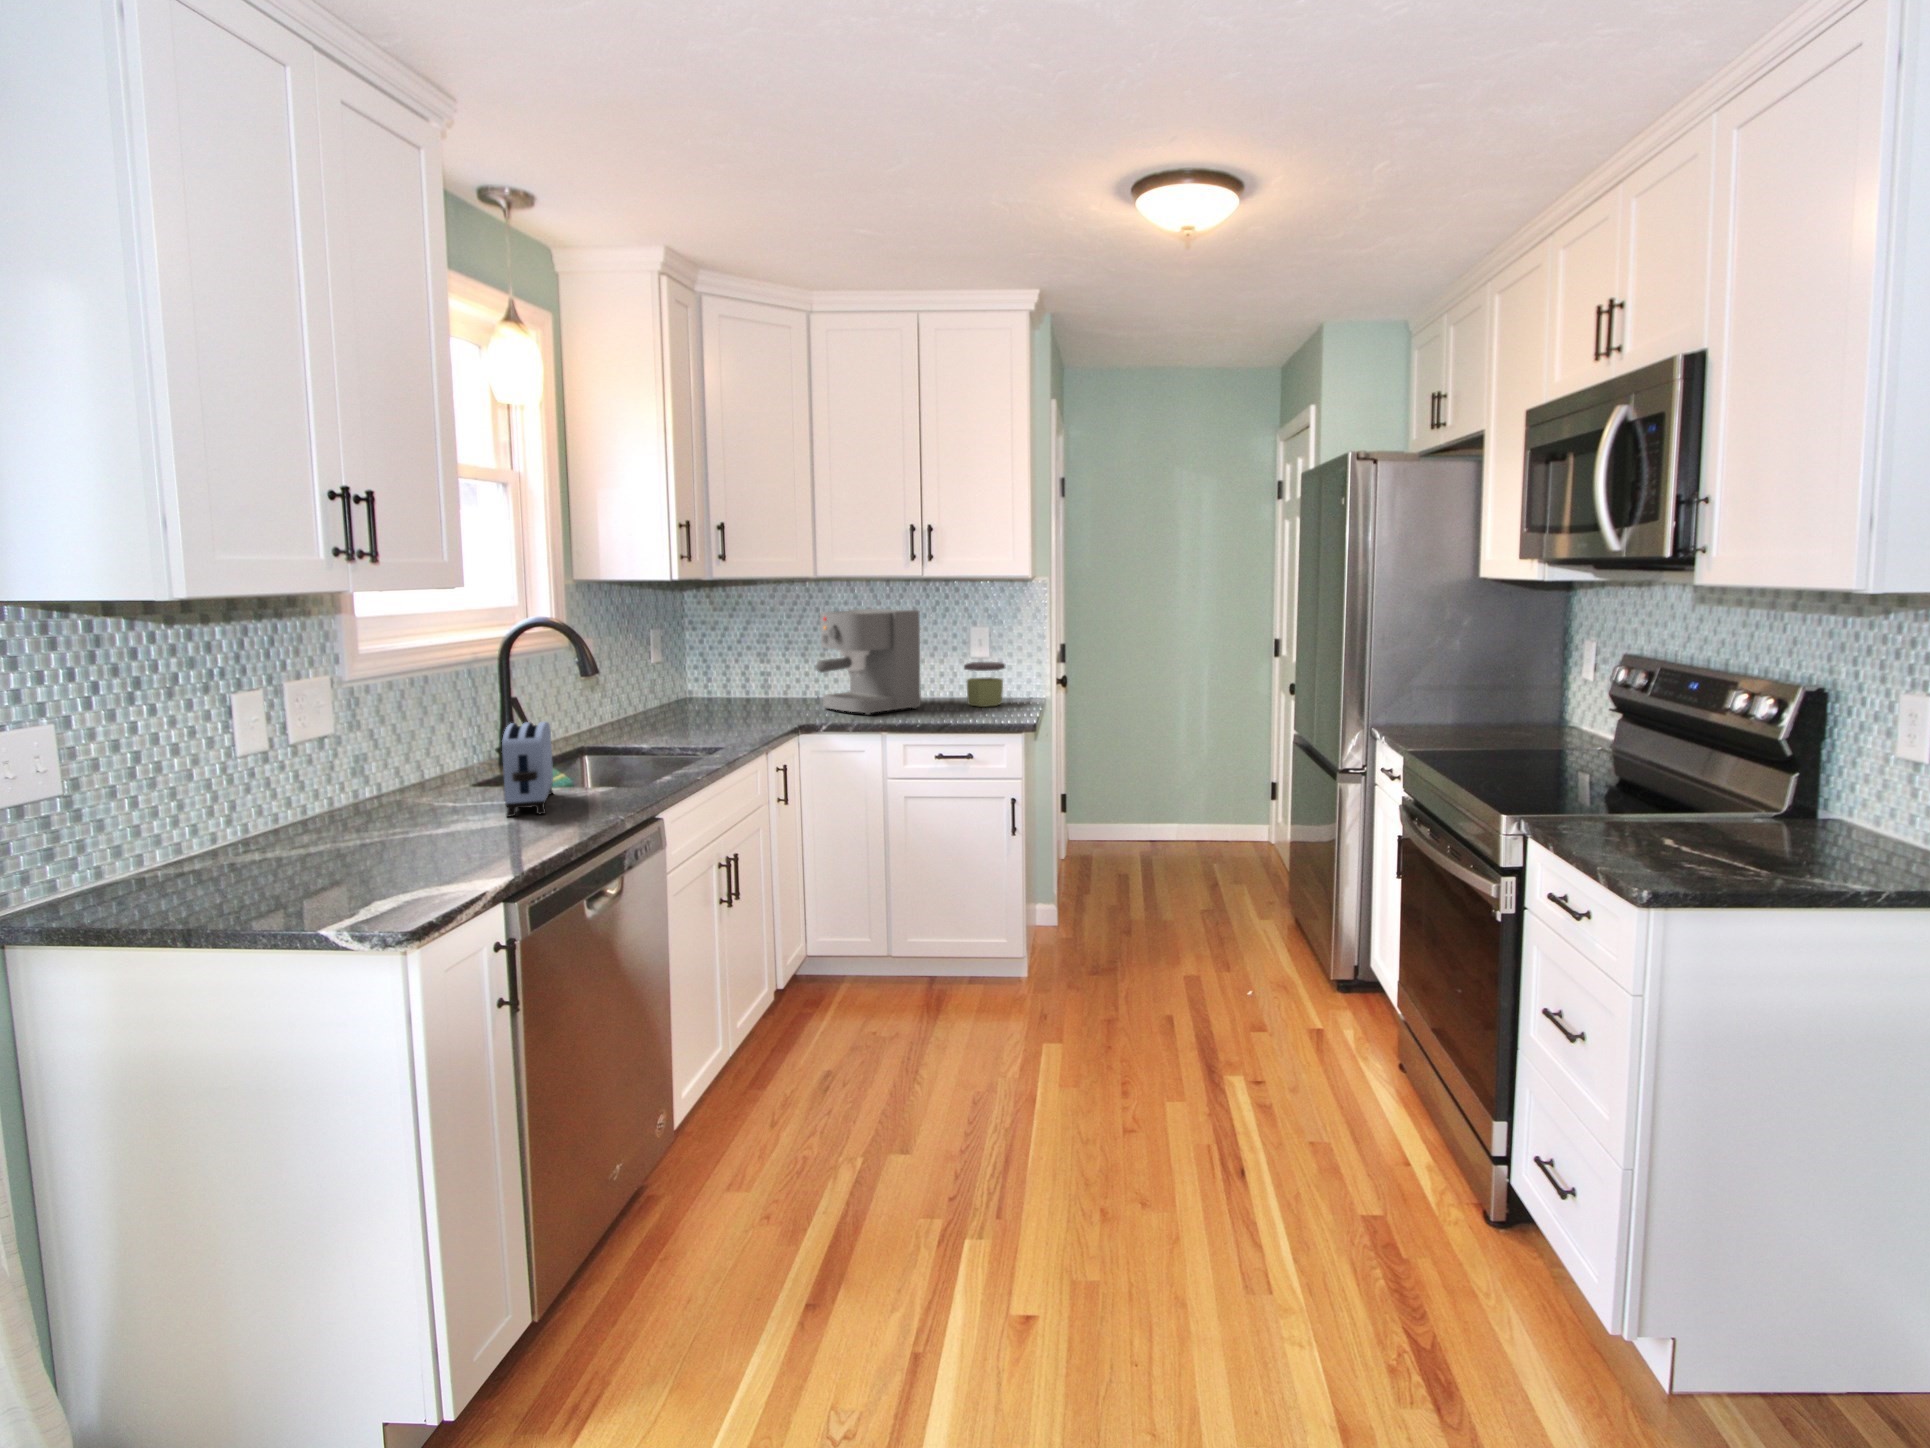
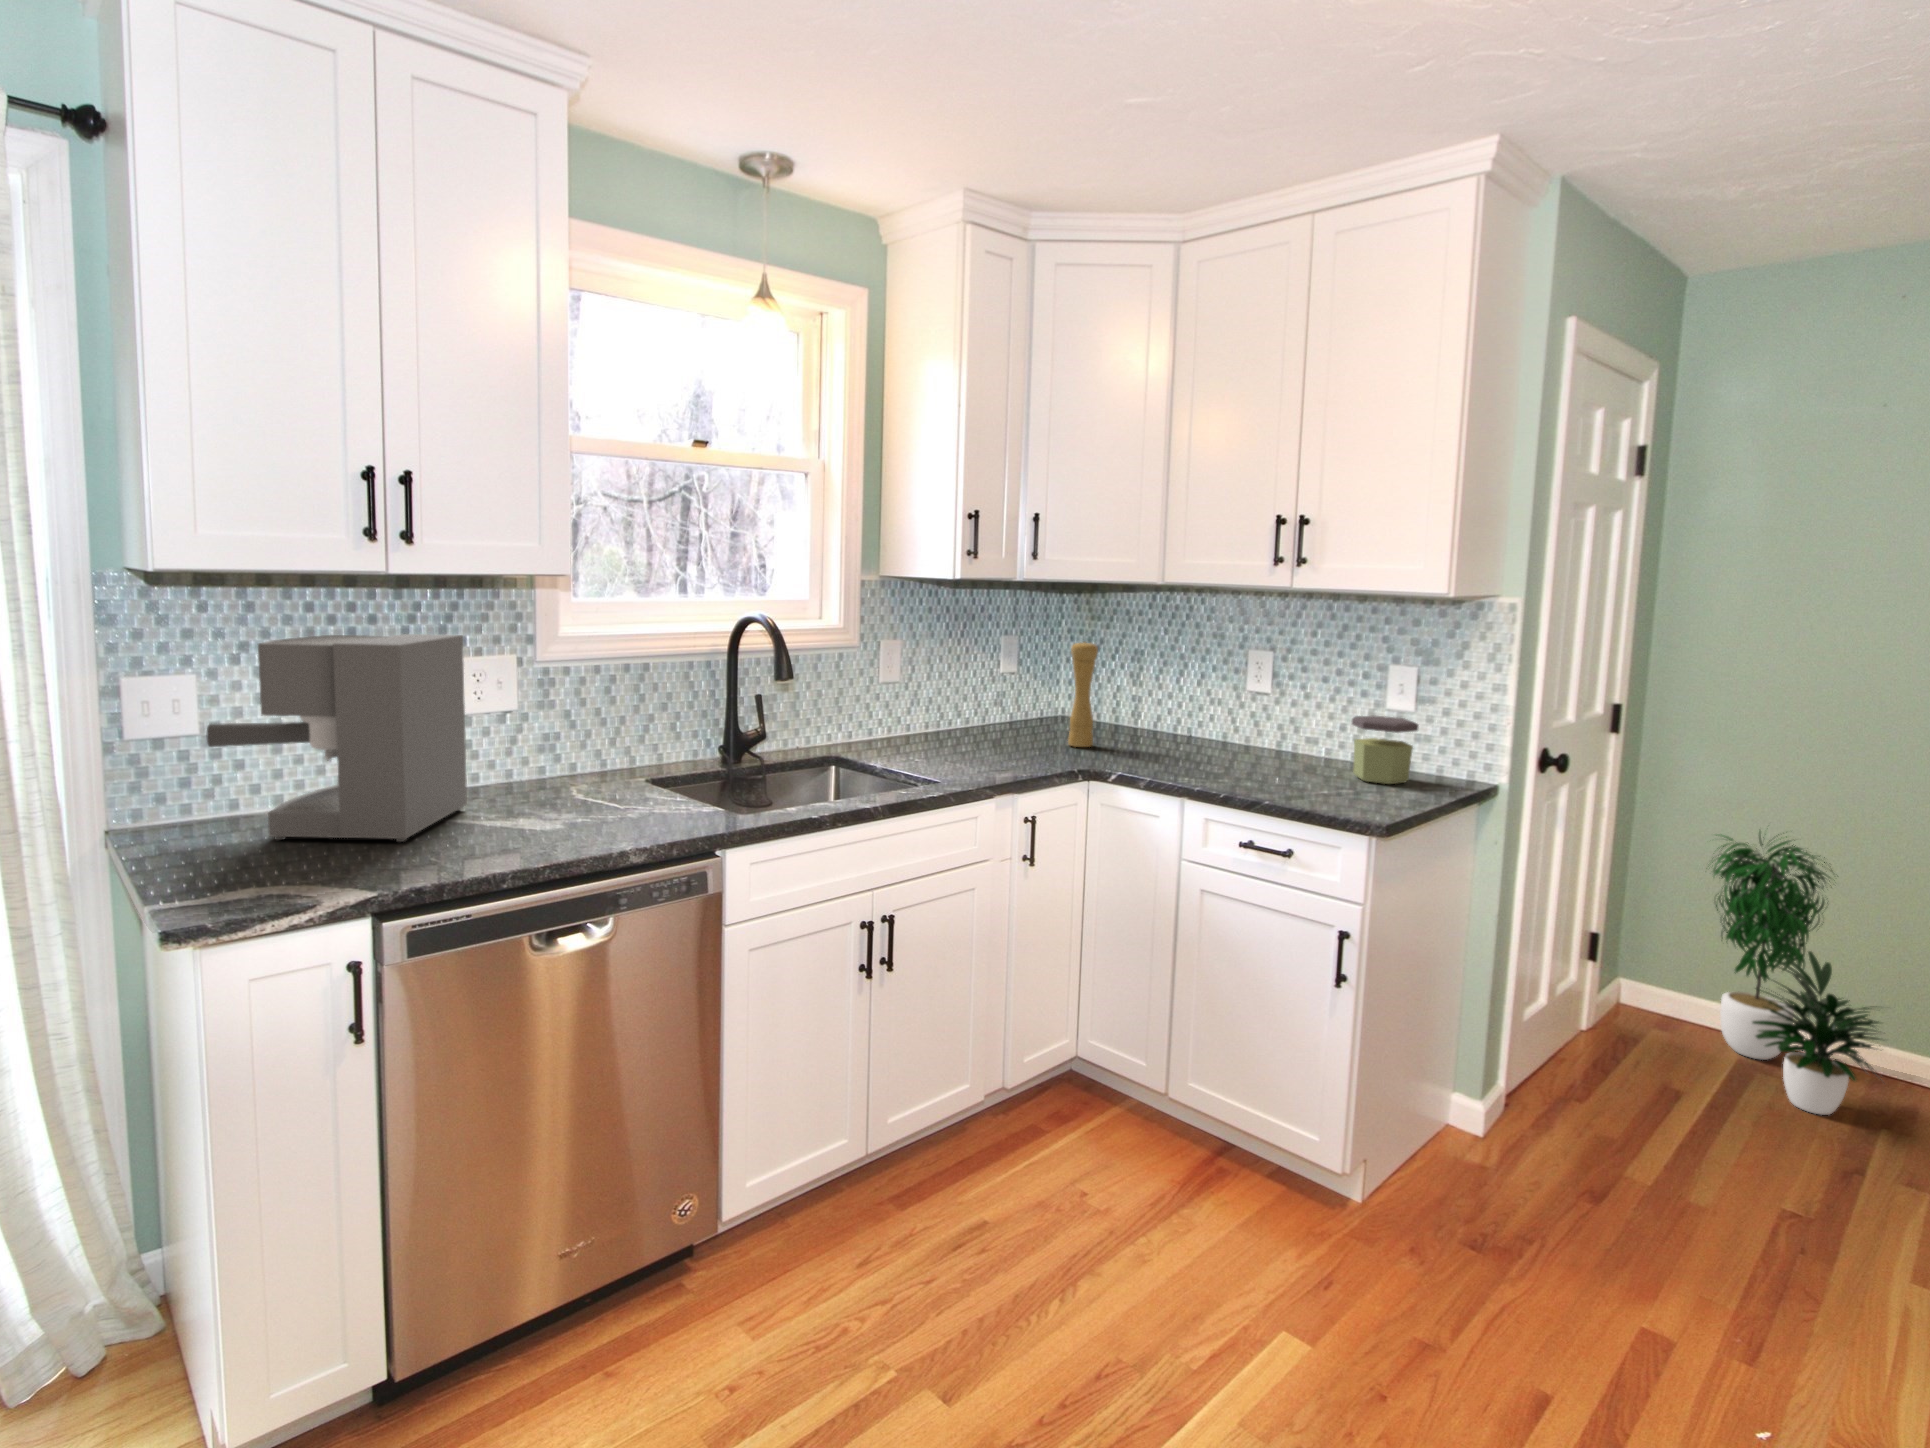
coffee maker: present [816,609,921,715] -> present [206,634,467,842]
pepper mill: none [745,626,769,715] -> present [1068,642,1098,747]
potted plant: none [1098,708,1202,869] -> present [1712,833,1880,1115]
toaster: present [502,722,553,816] -> none [558,721,672,822]

